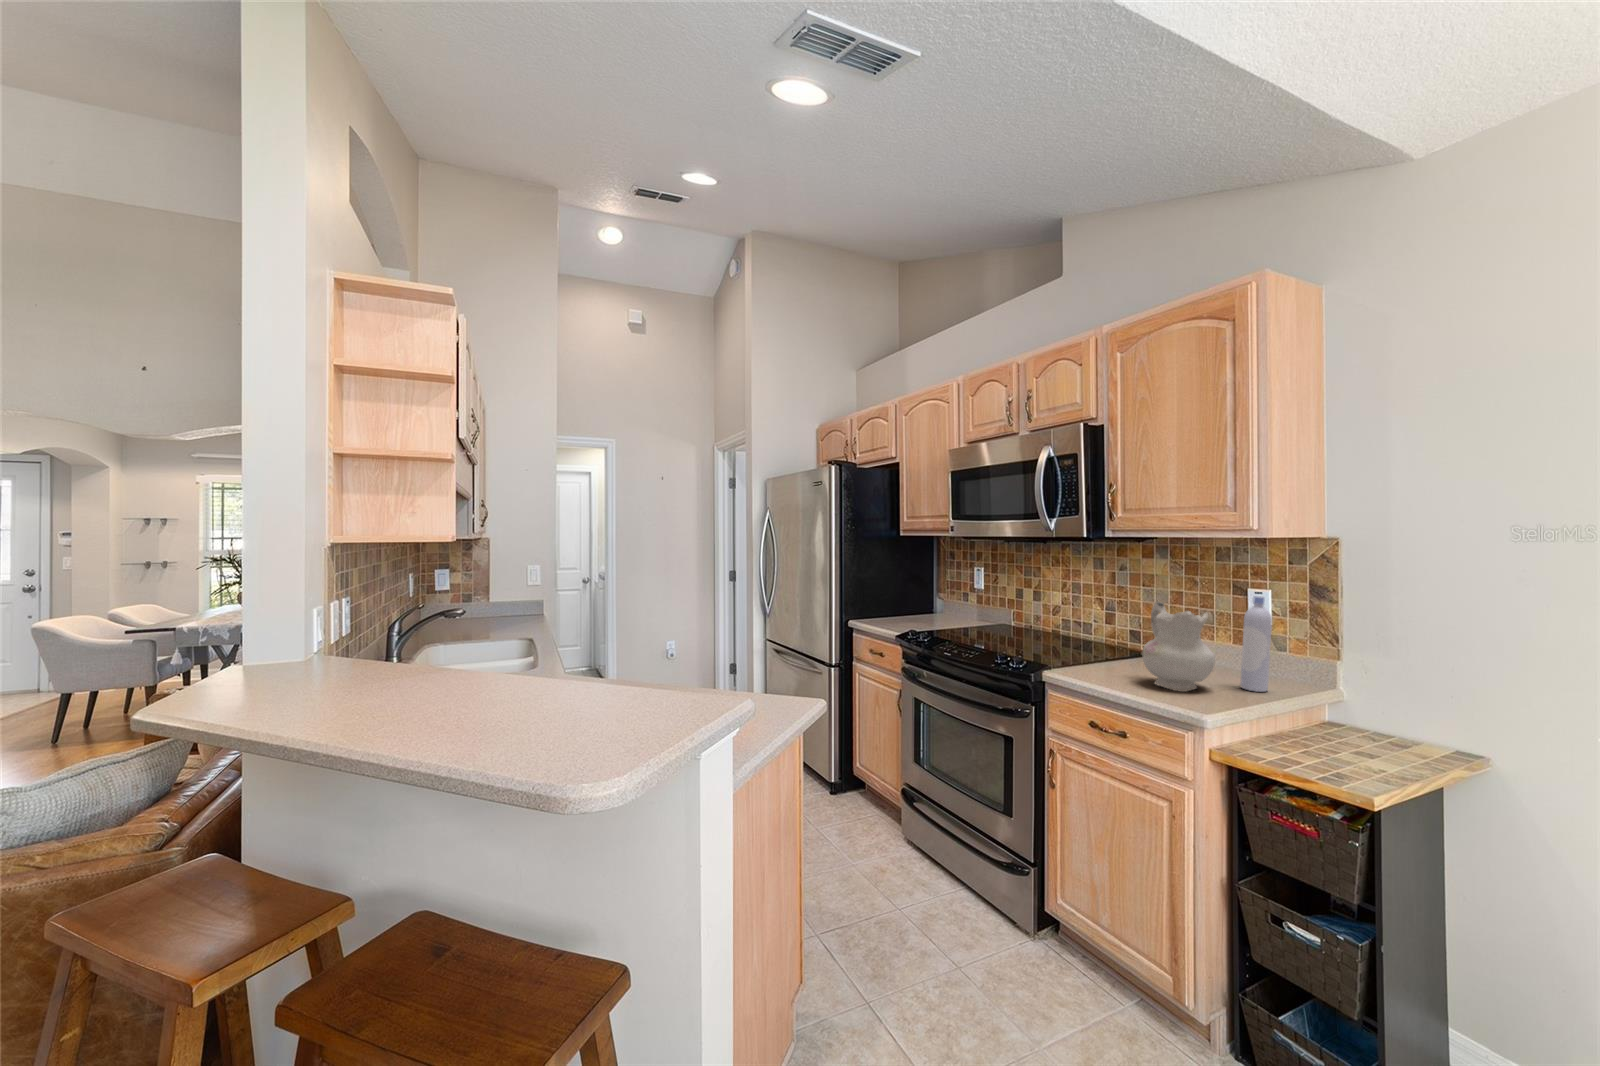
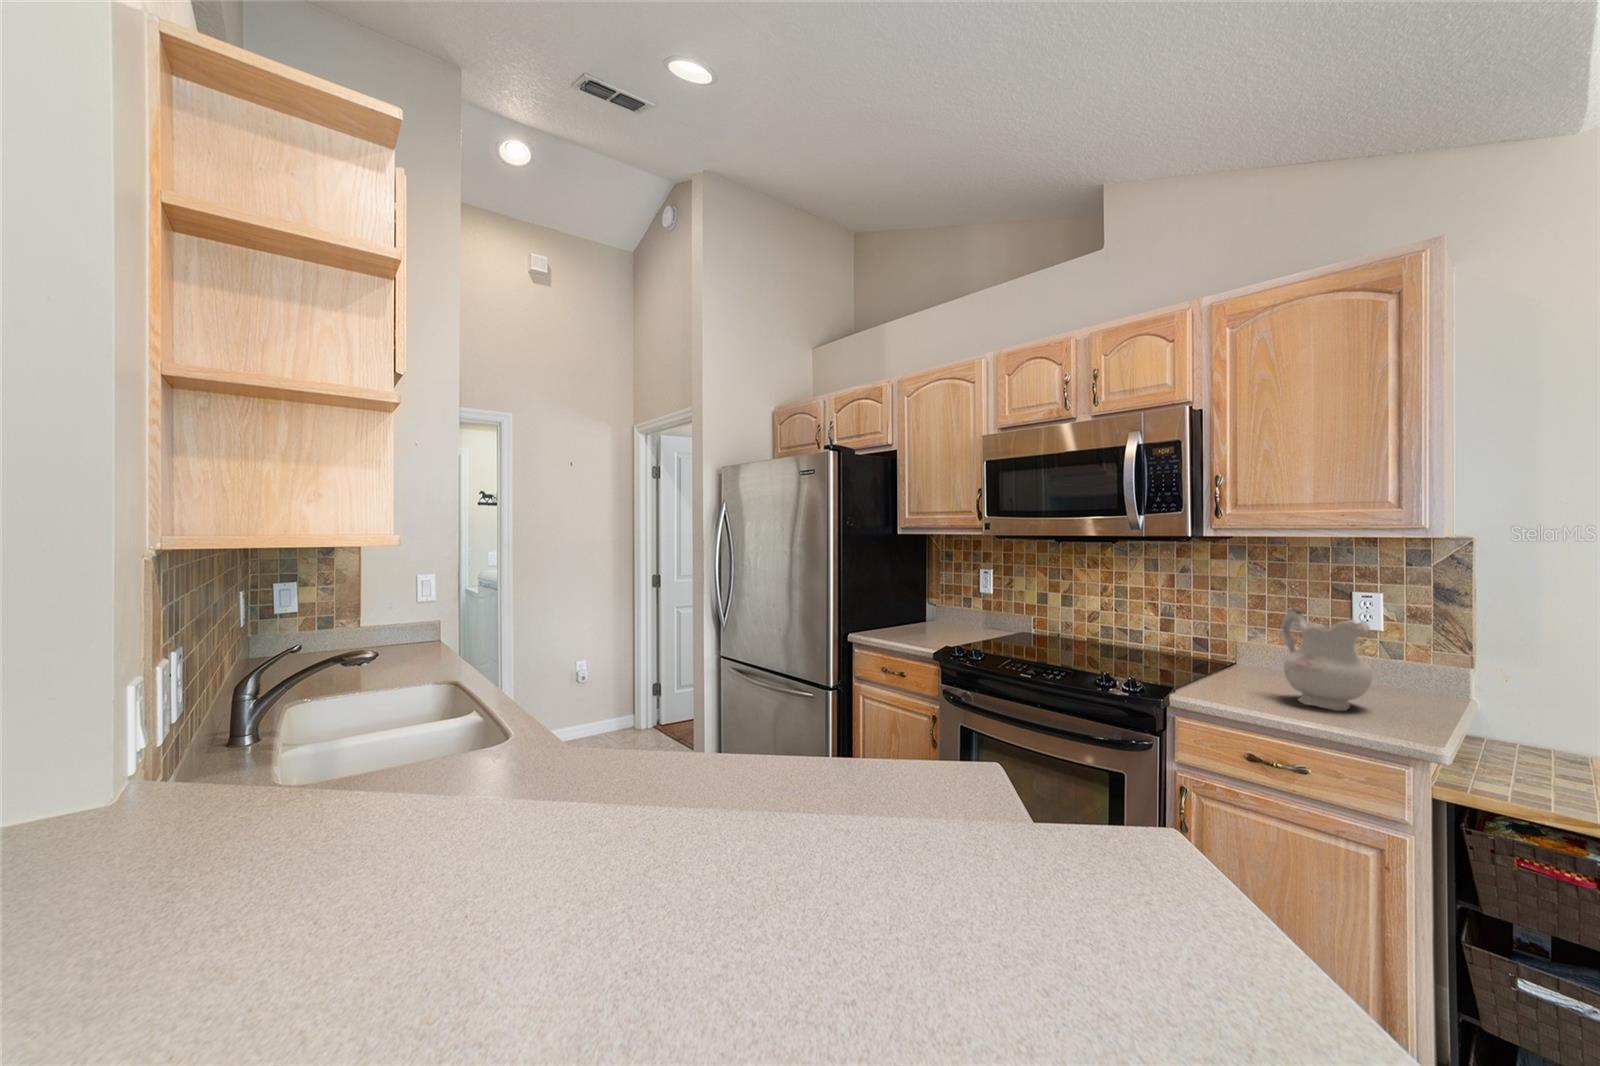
bottle: present [1240,596,1272,692] -> none [1381,600,1419,706]

